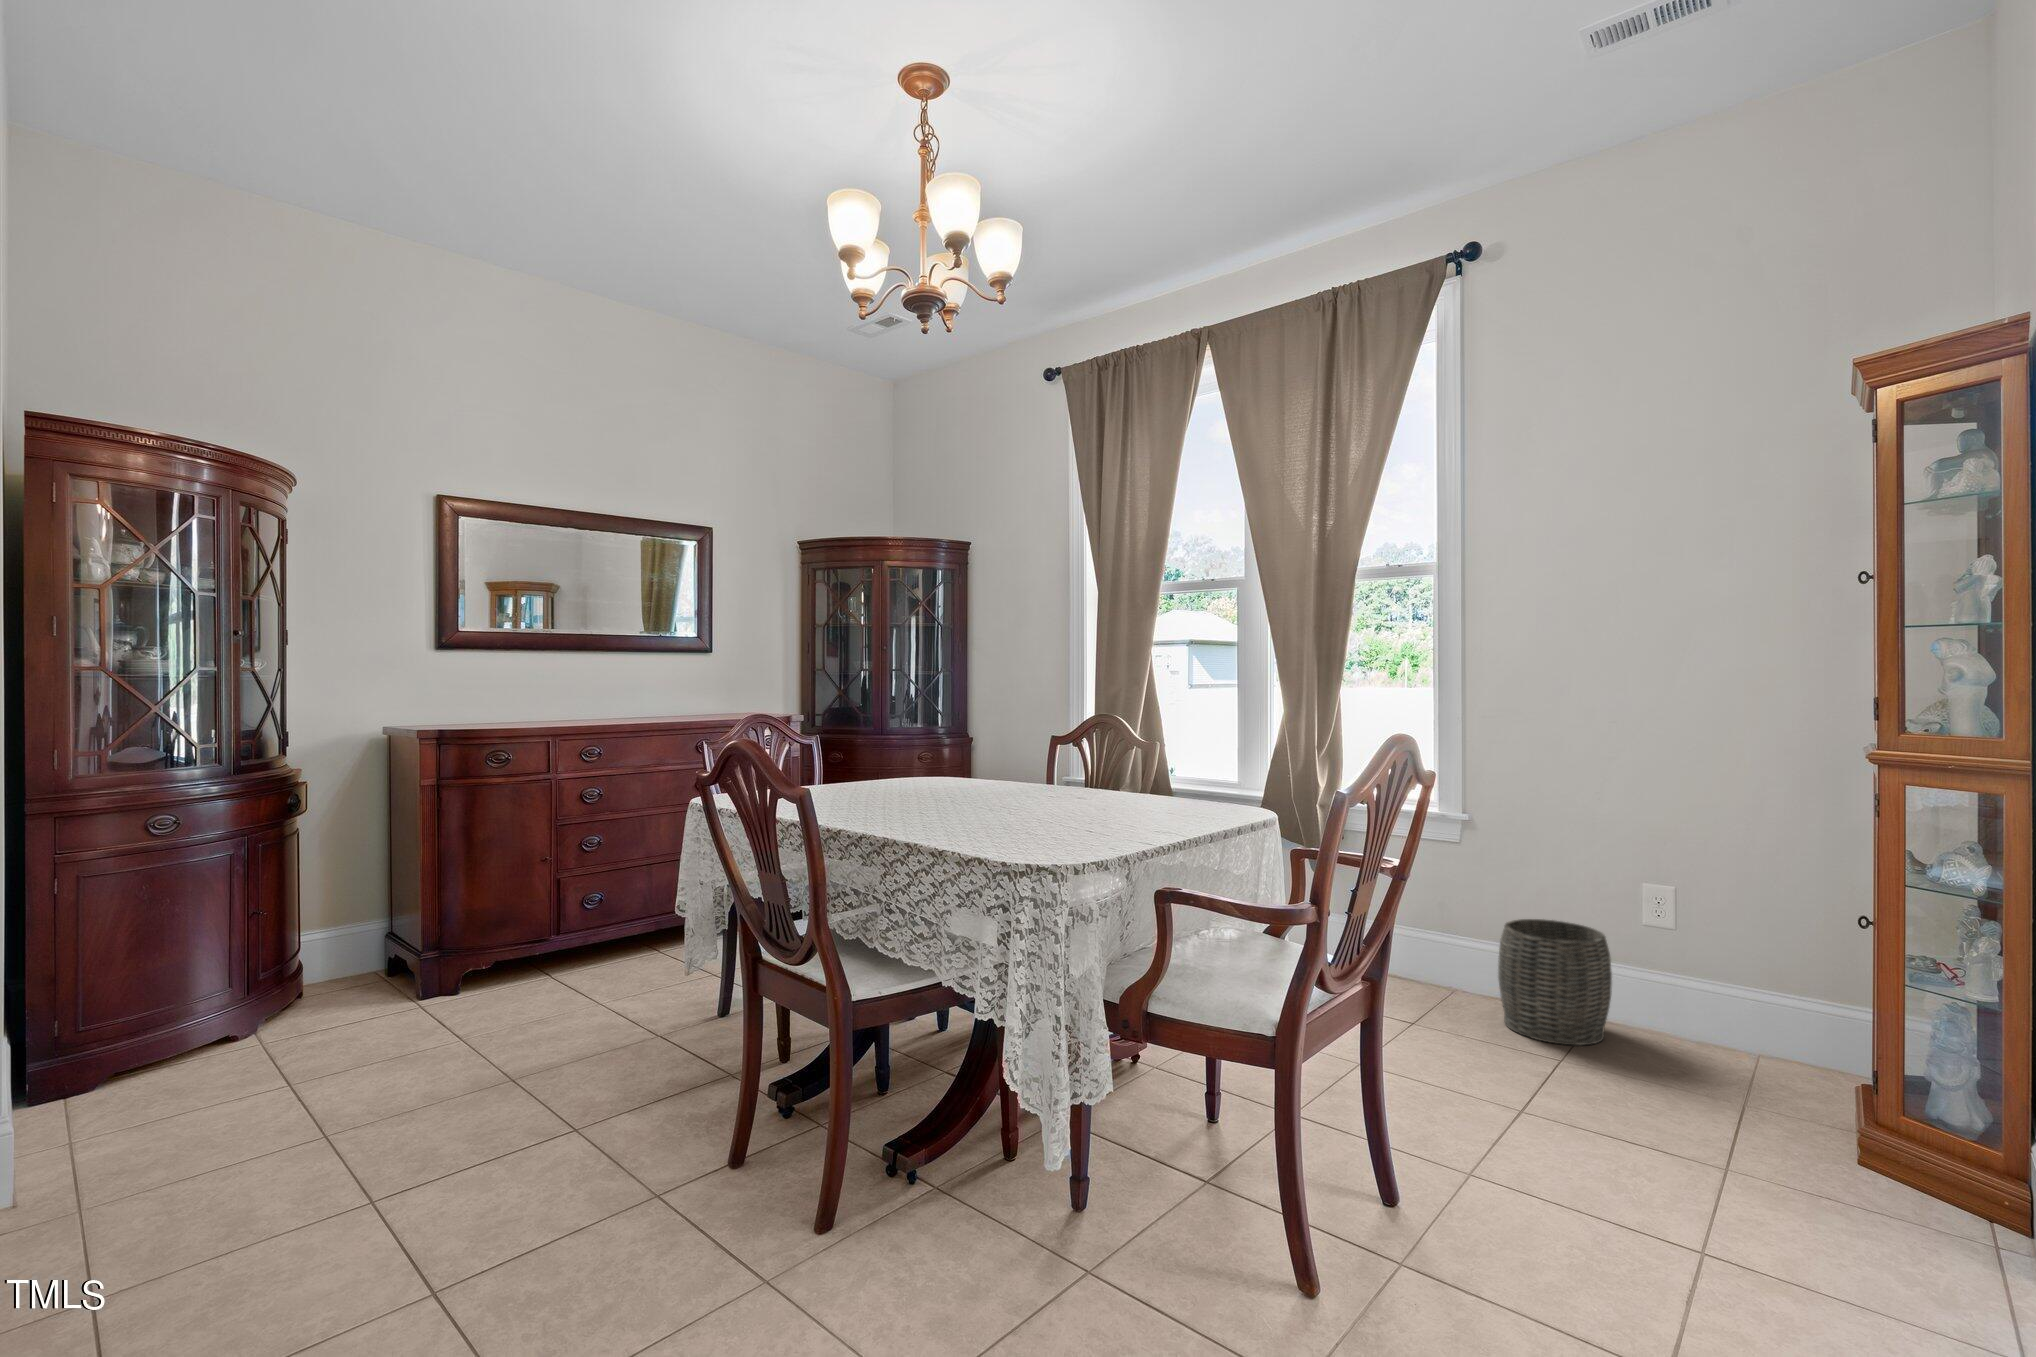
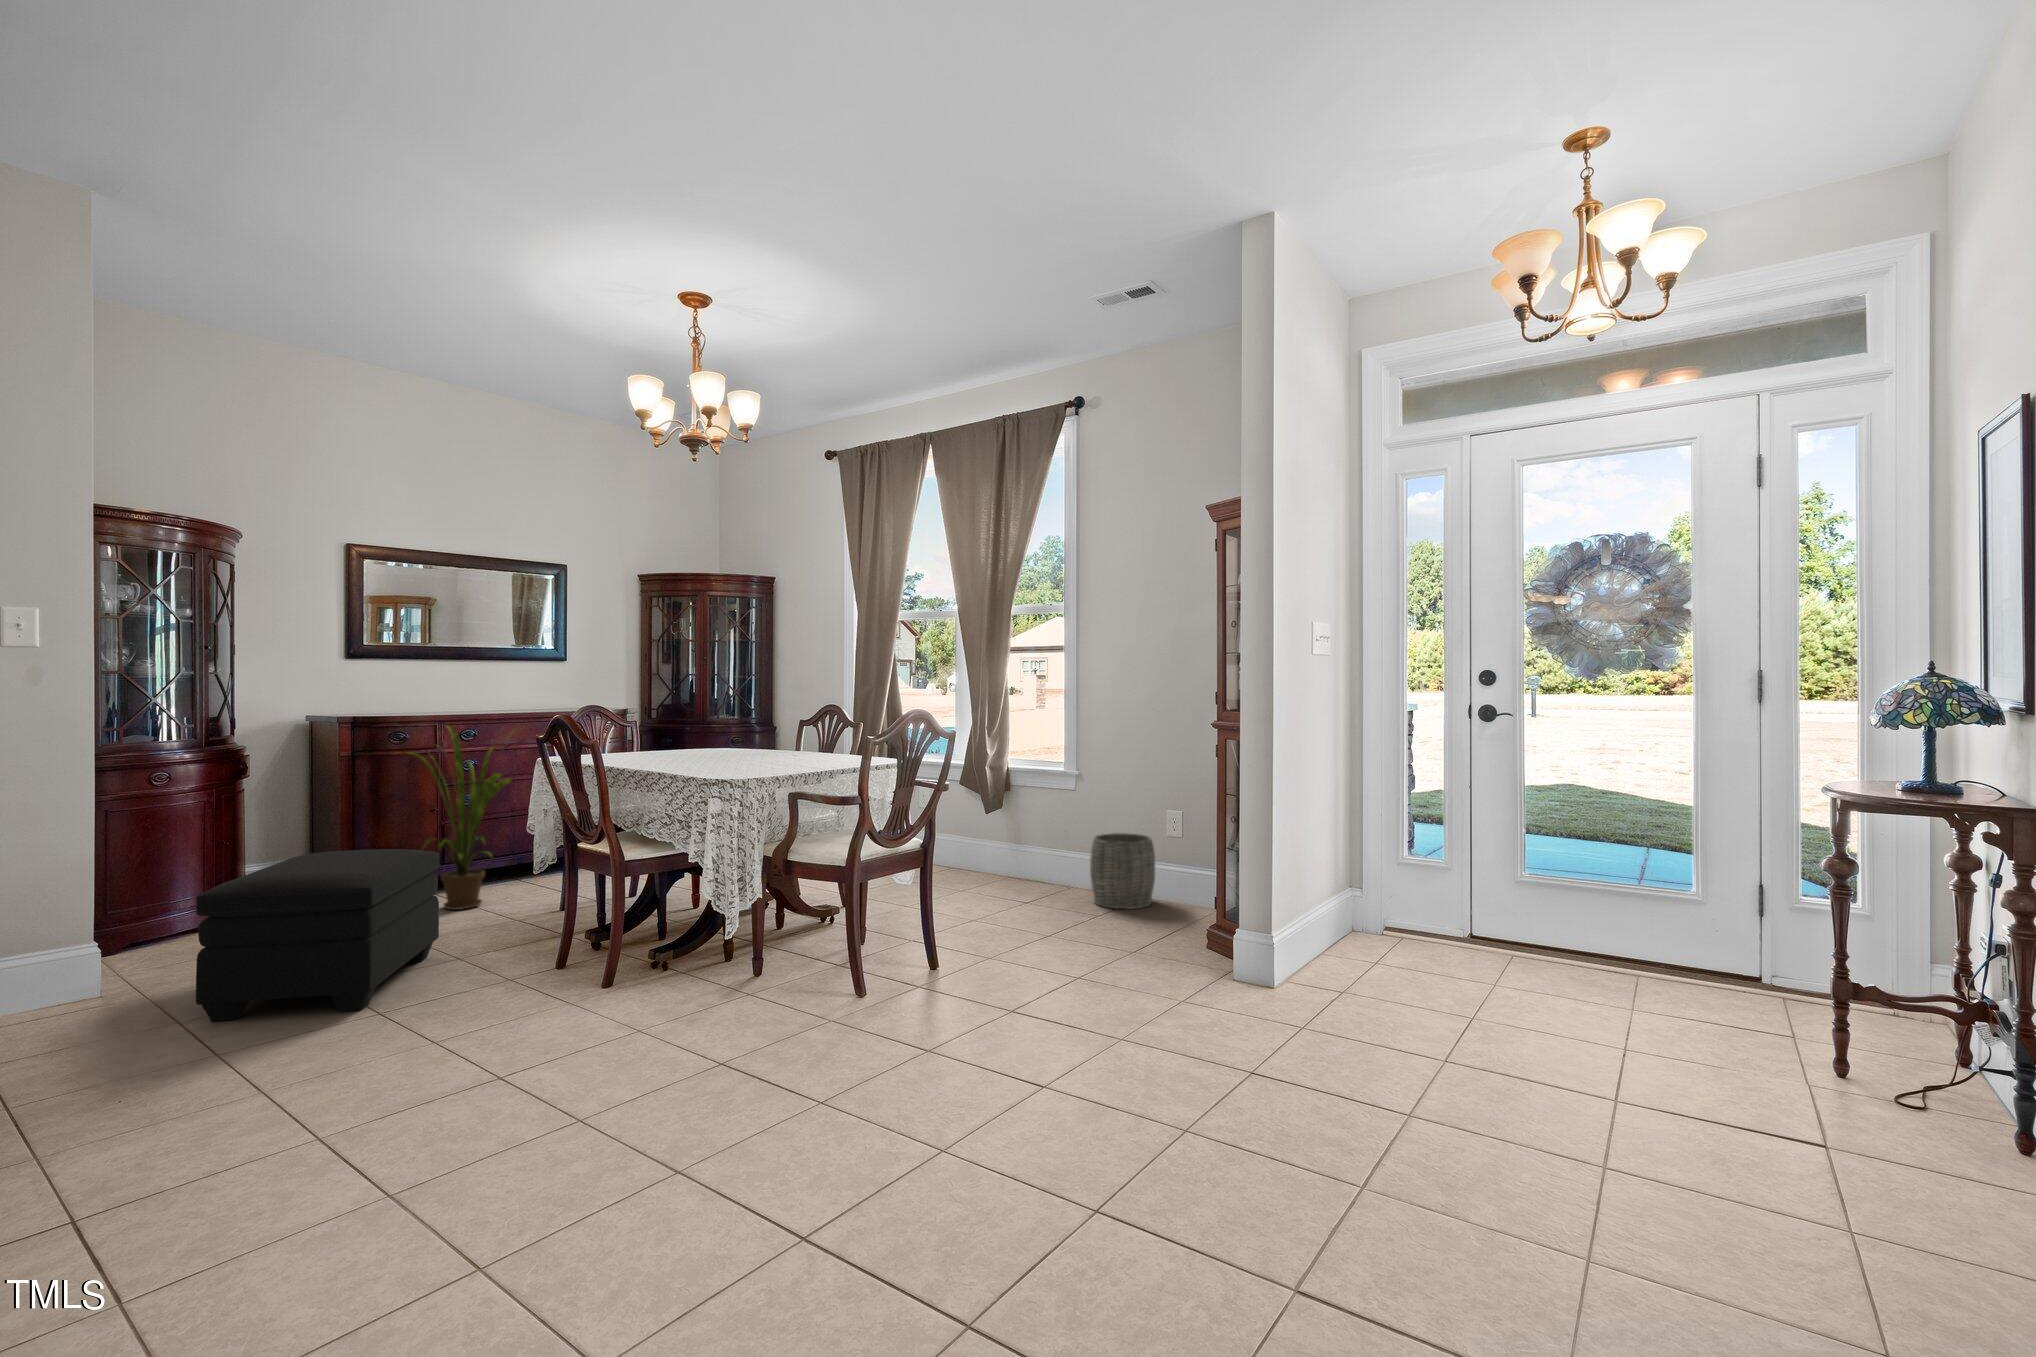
house plant: none [504,740,667,1007] -> present [412,726,511,910]
ottoman: none [161,951,561,1289] -> present [196,849,439,1022]

